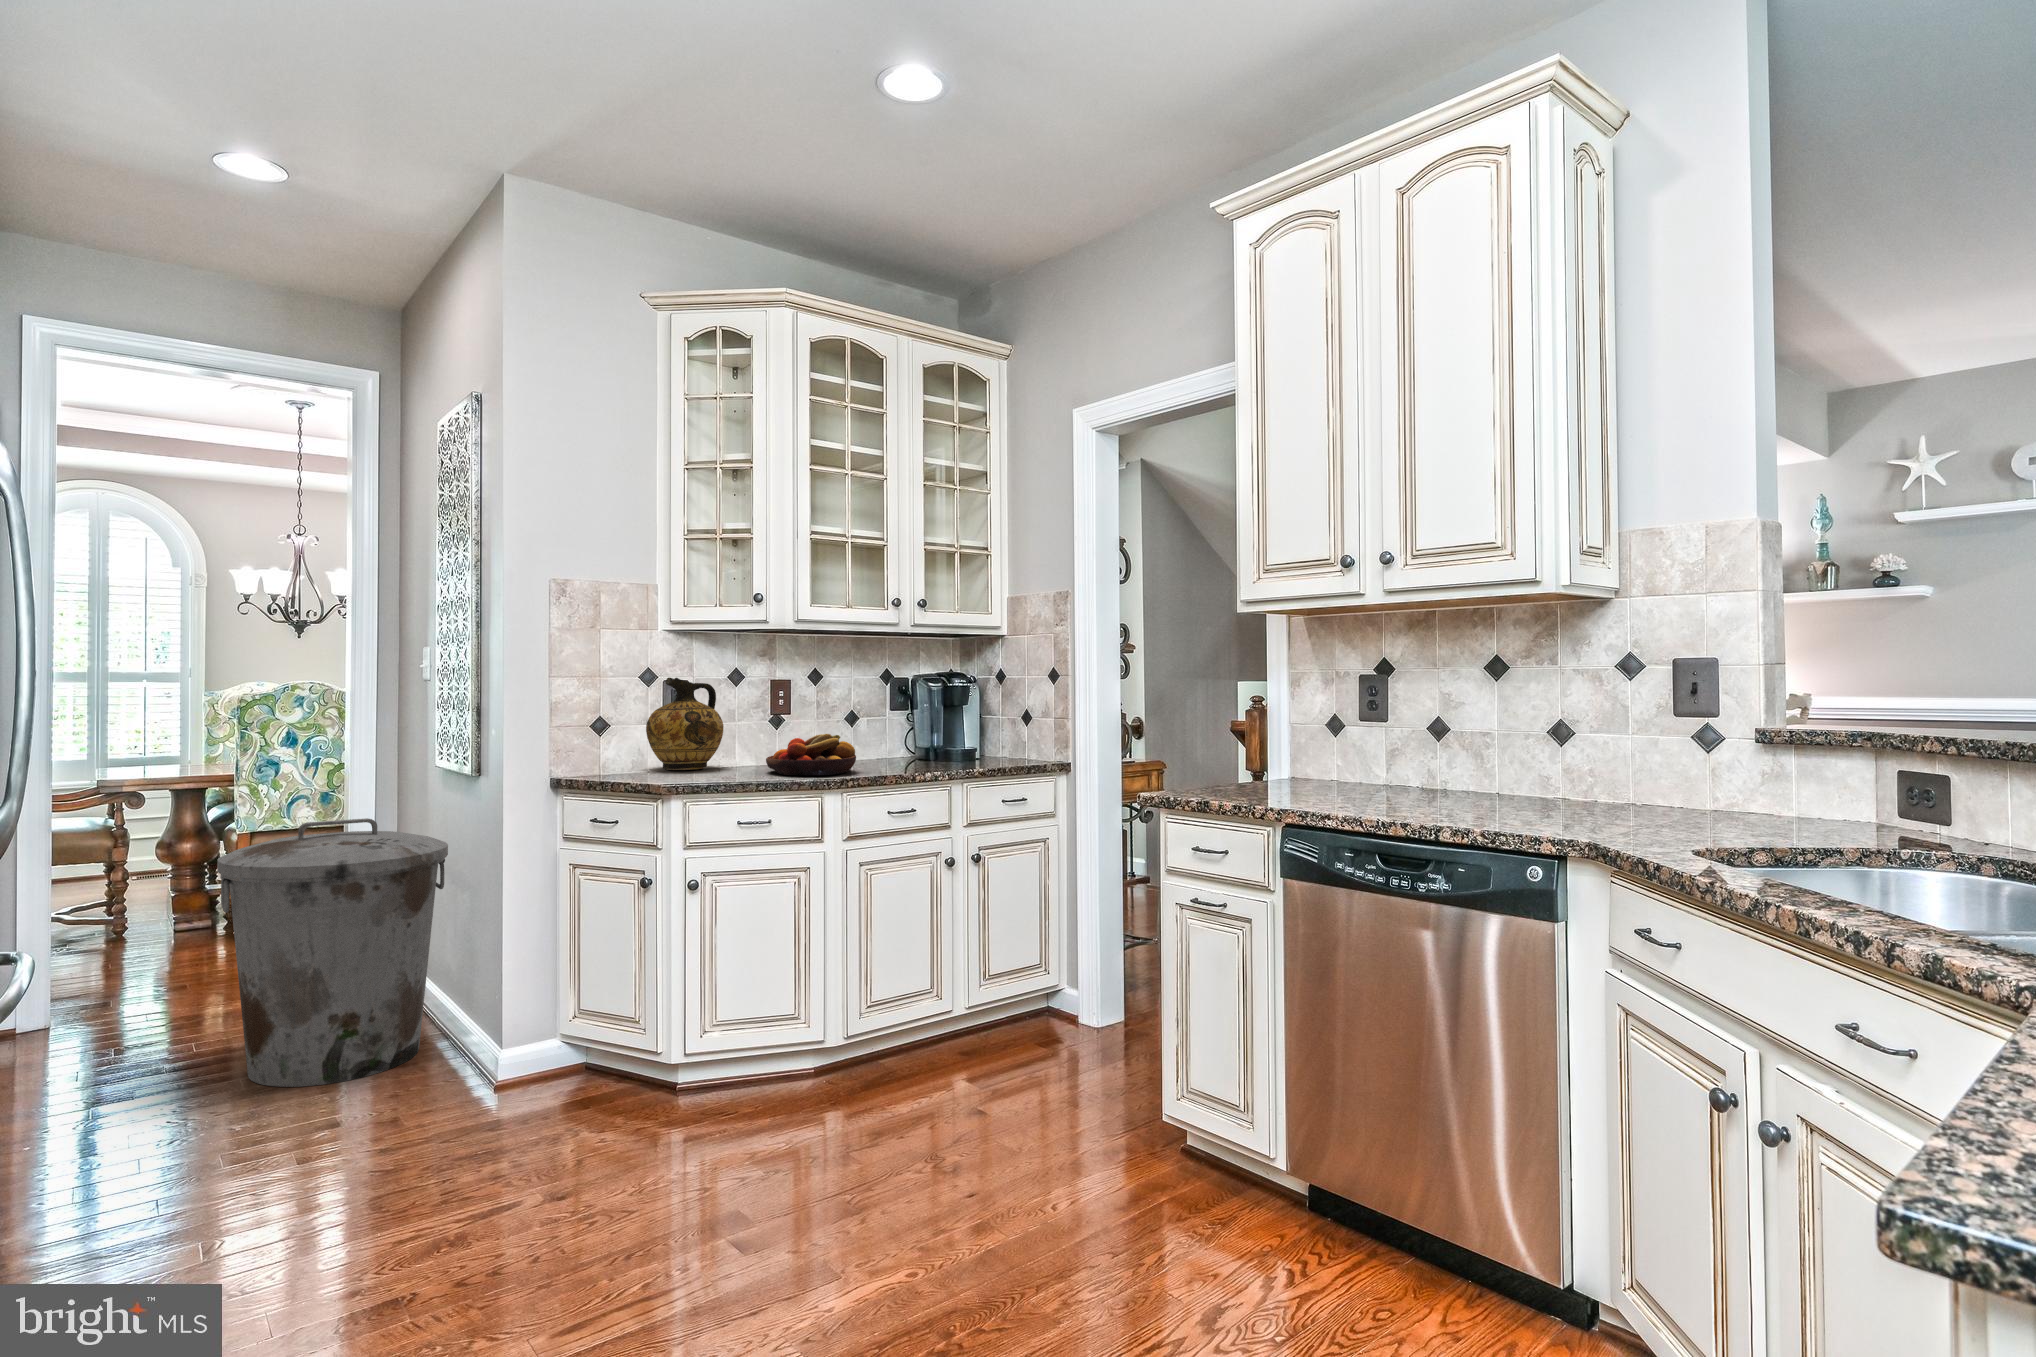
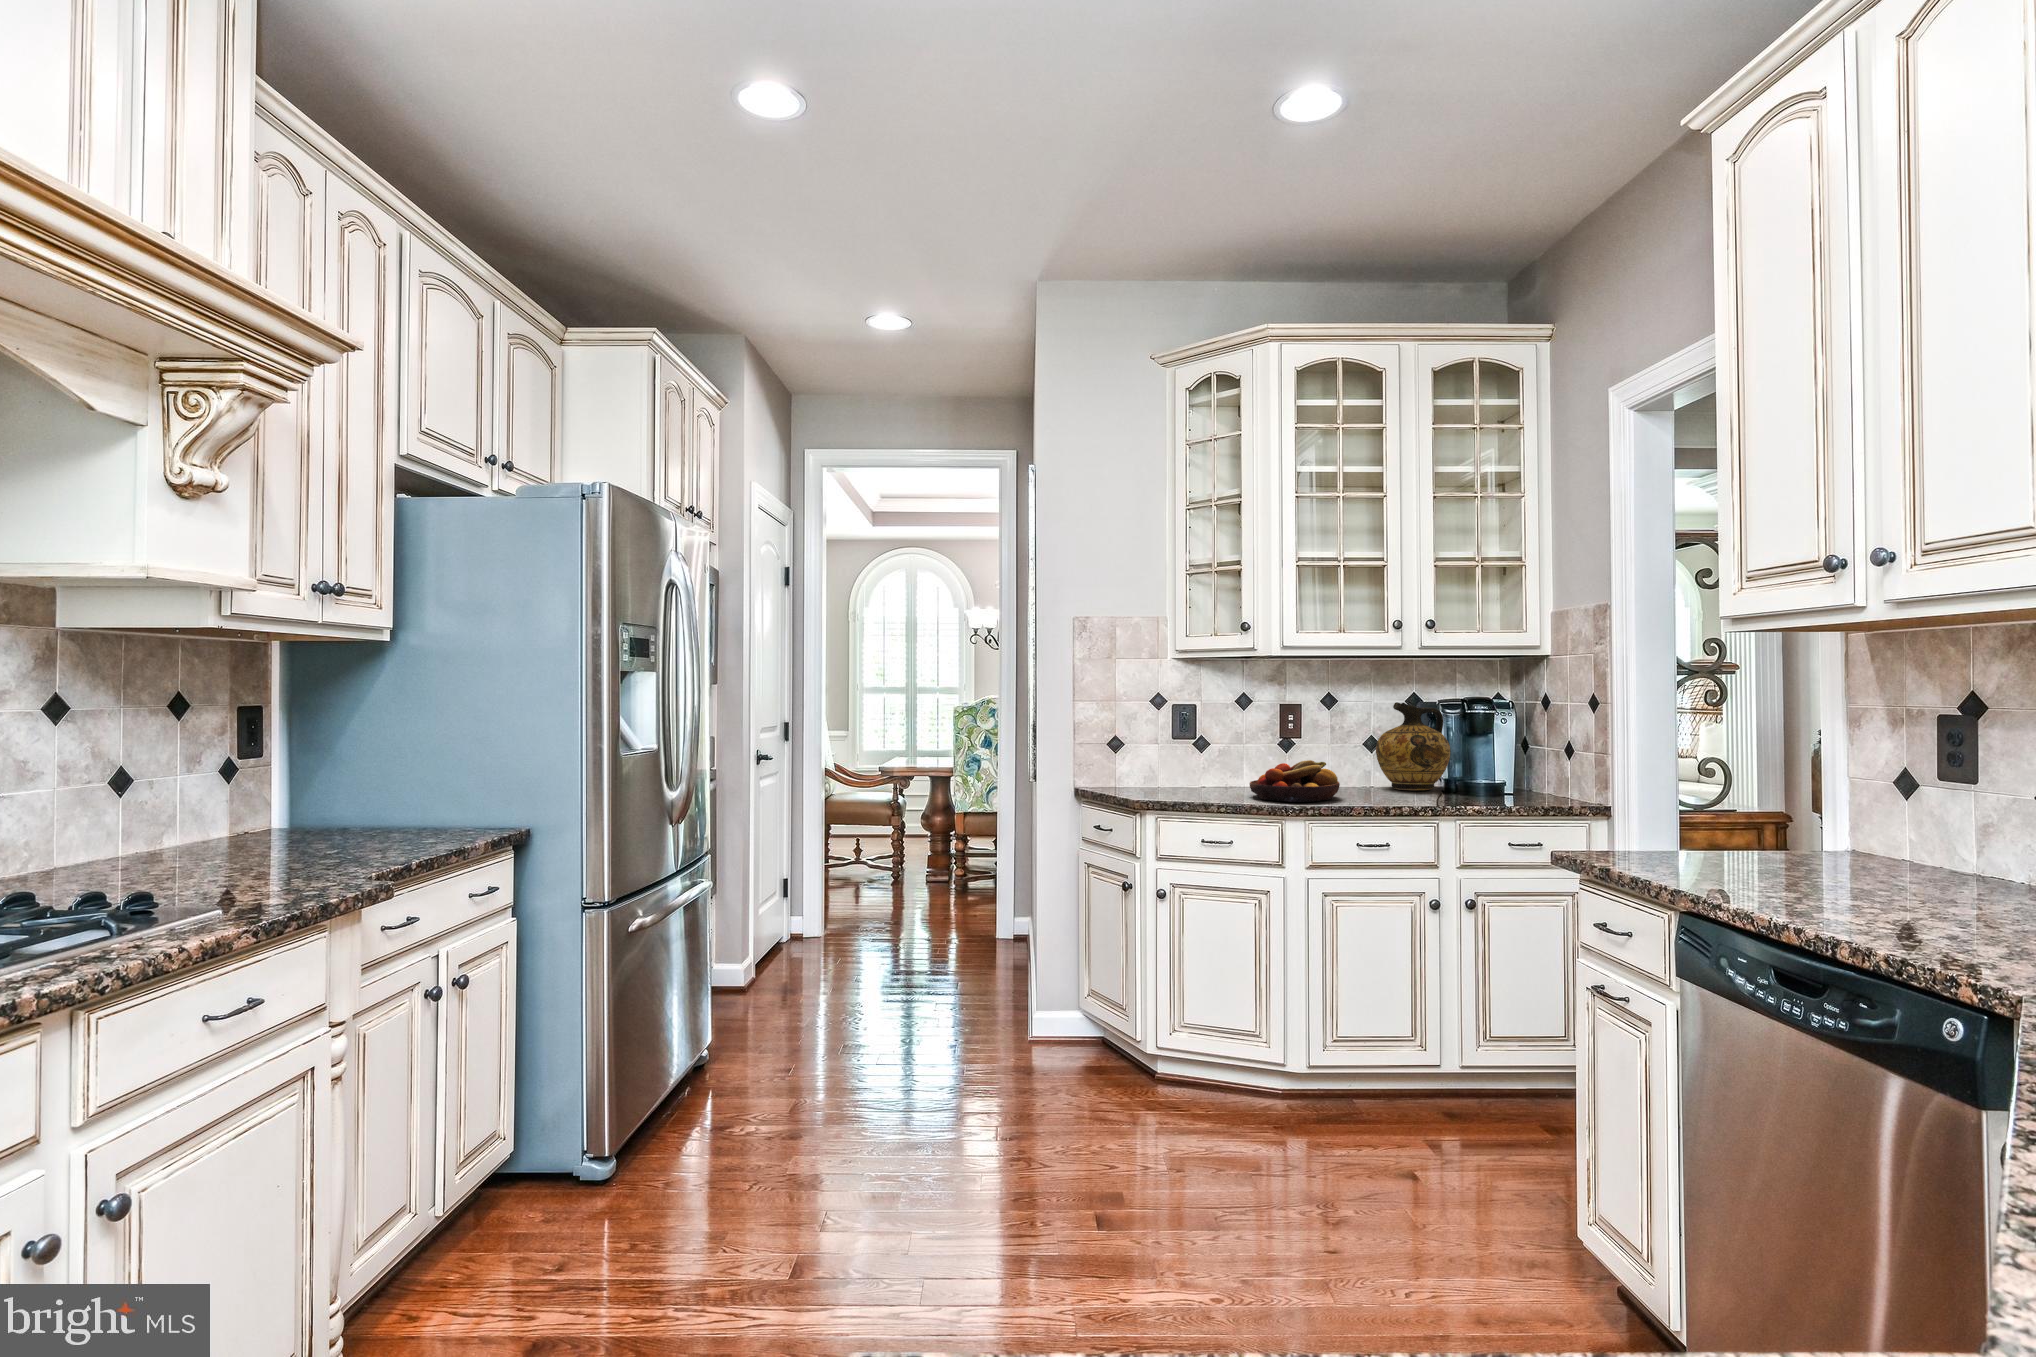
ceramic jug: present [646,678,724,770] -> present [1376,702,1450,790]
trash can: present [217,818,448,1087] -> none [872,812,1022,1014]

